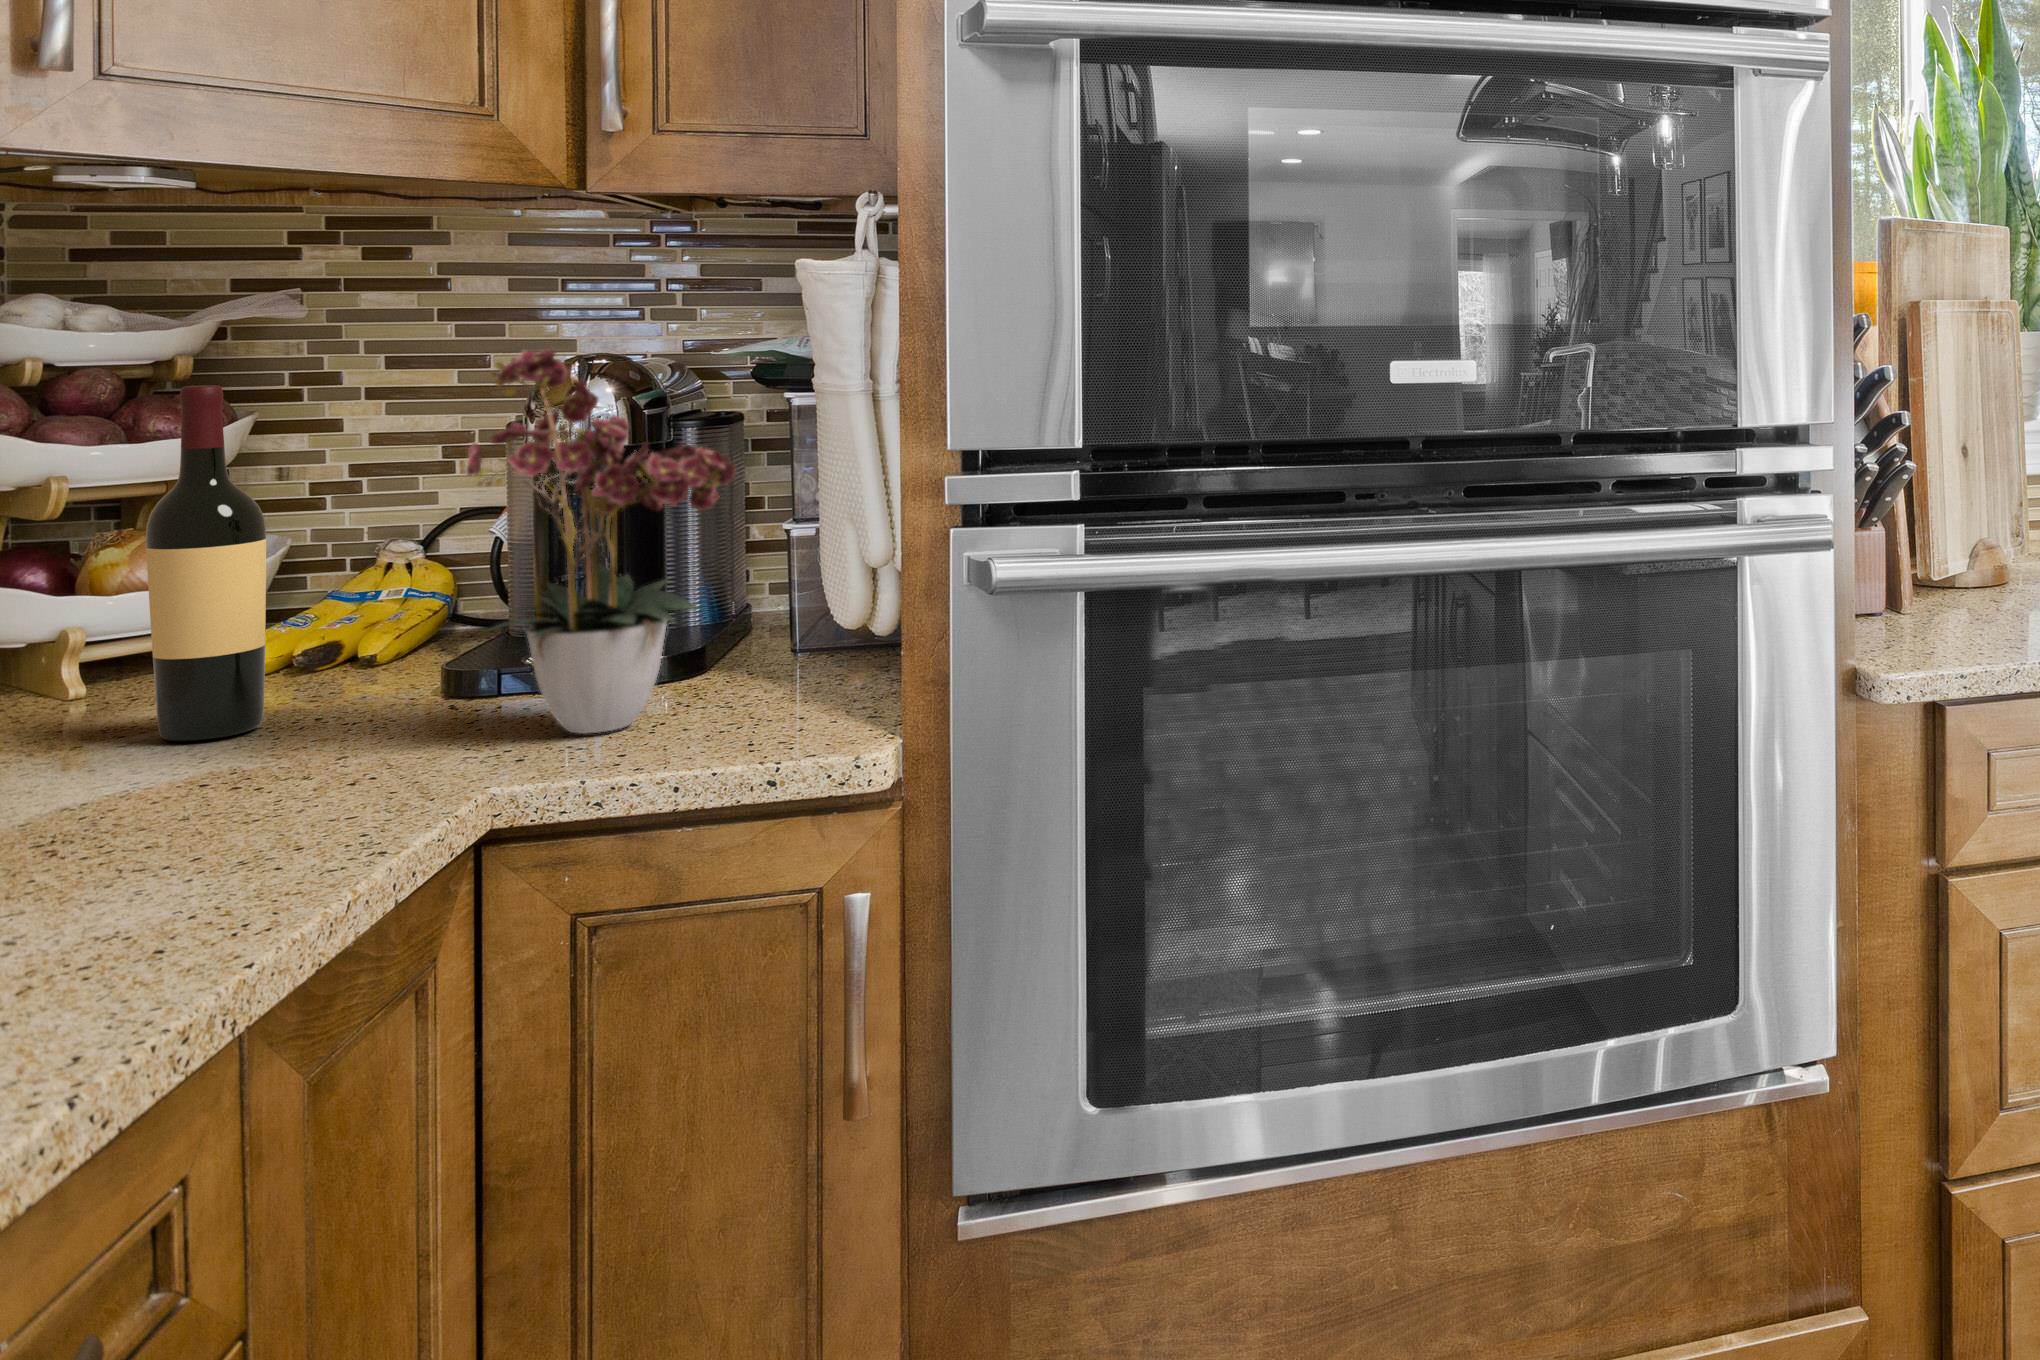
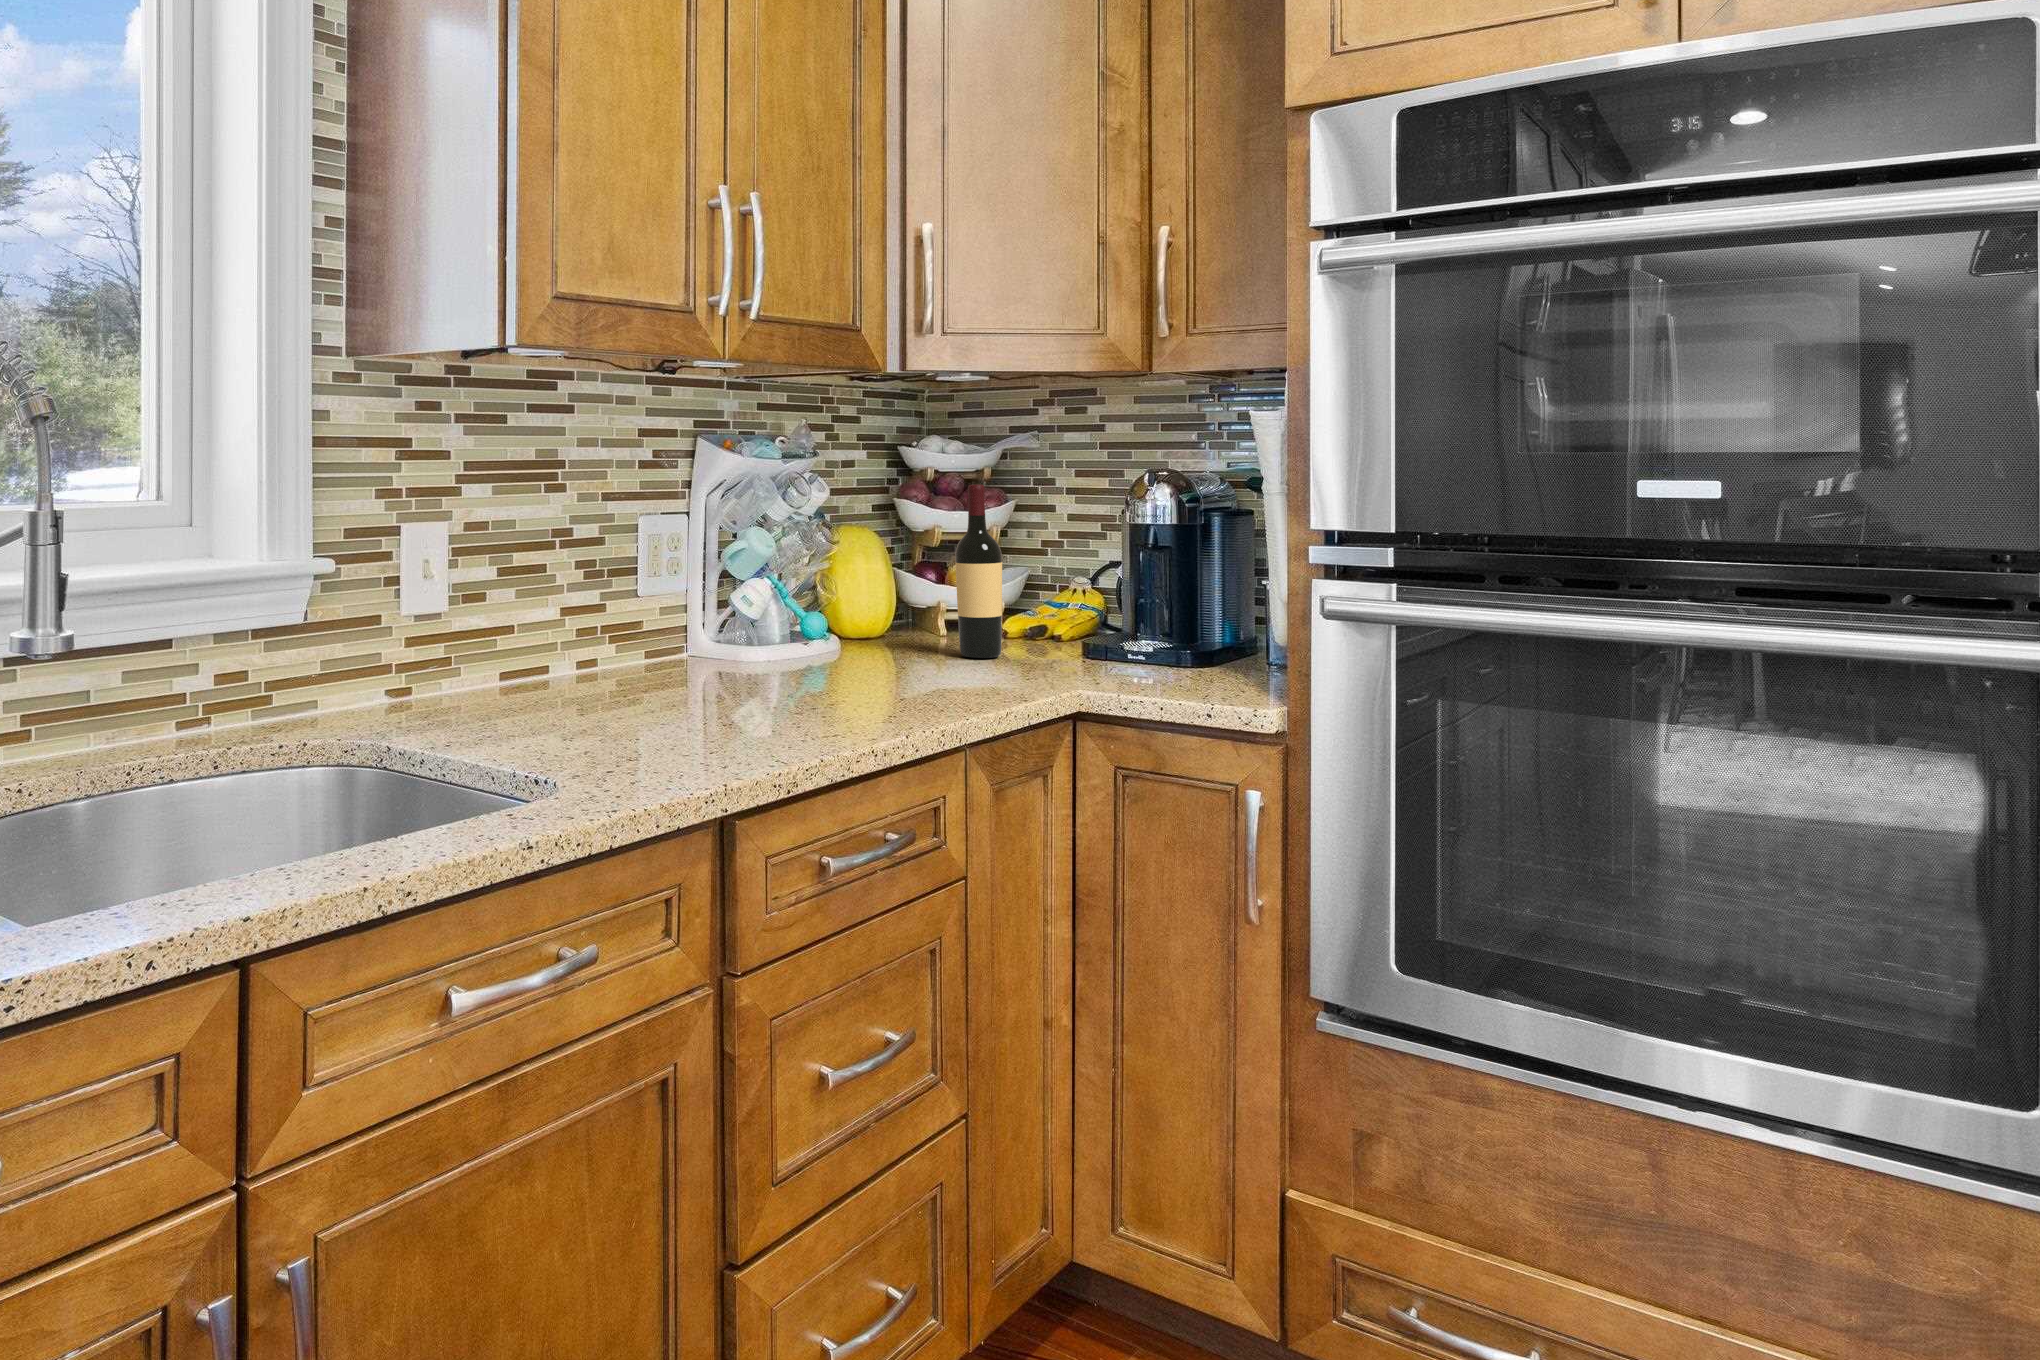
flower arrangement: present [466,349,737,734] -> none [1066,457,1227,680]

